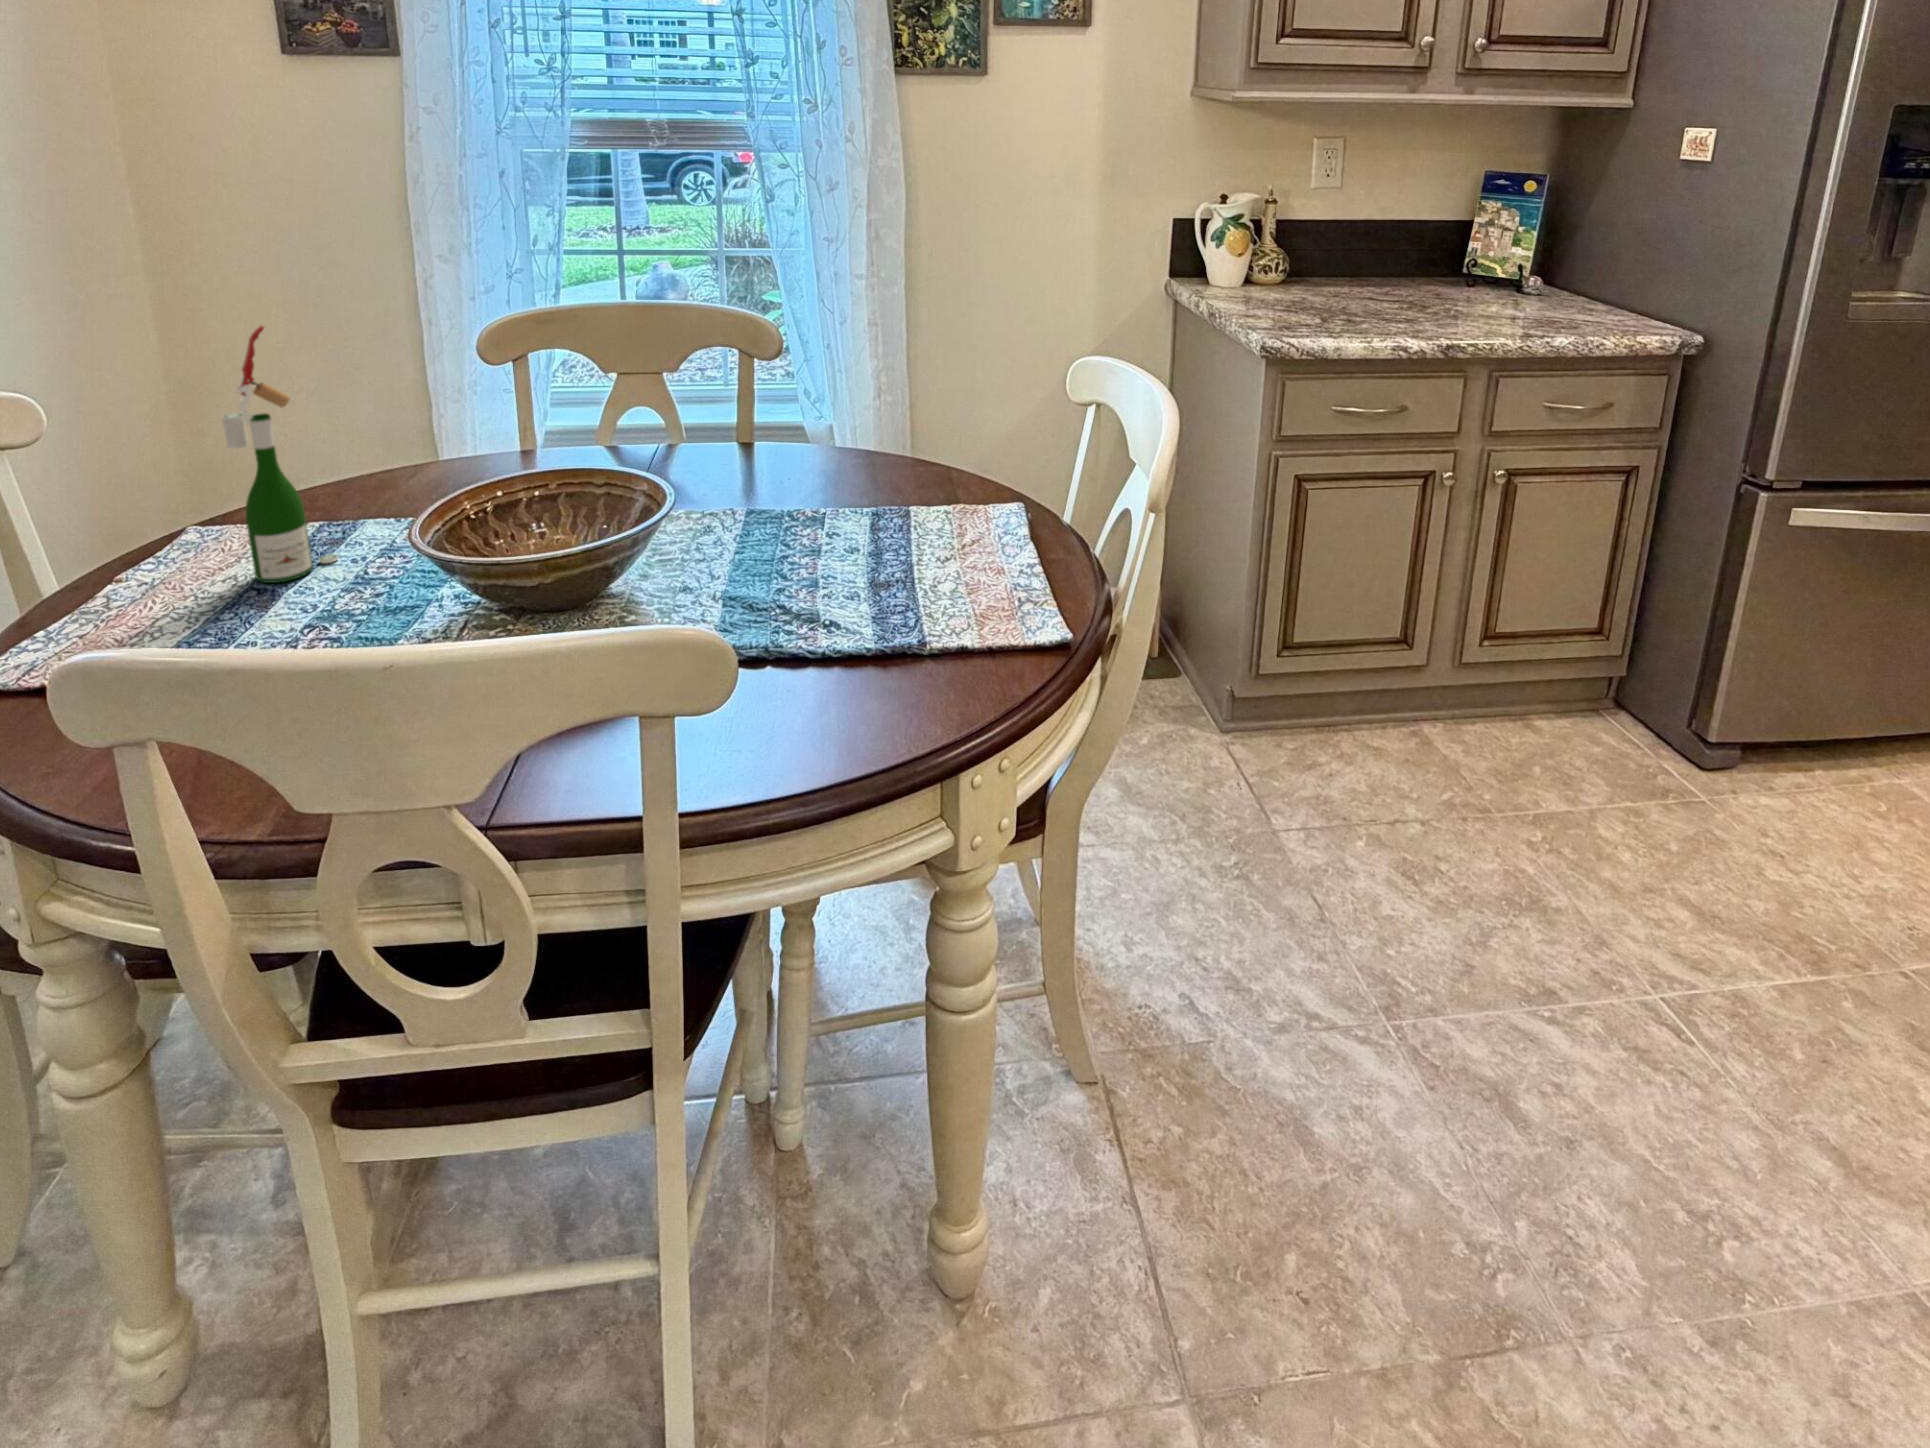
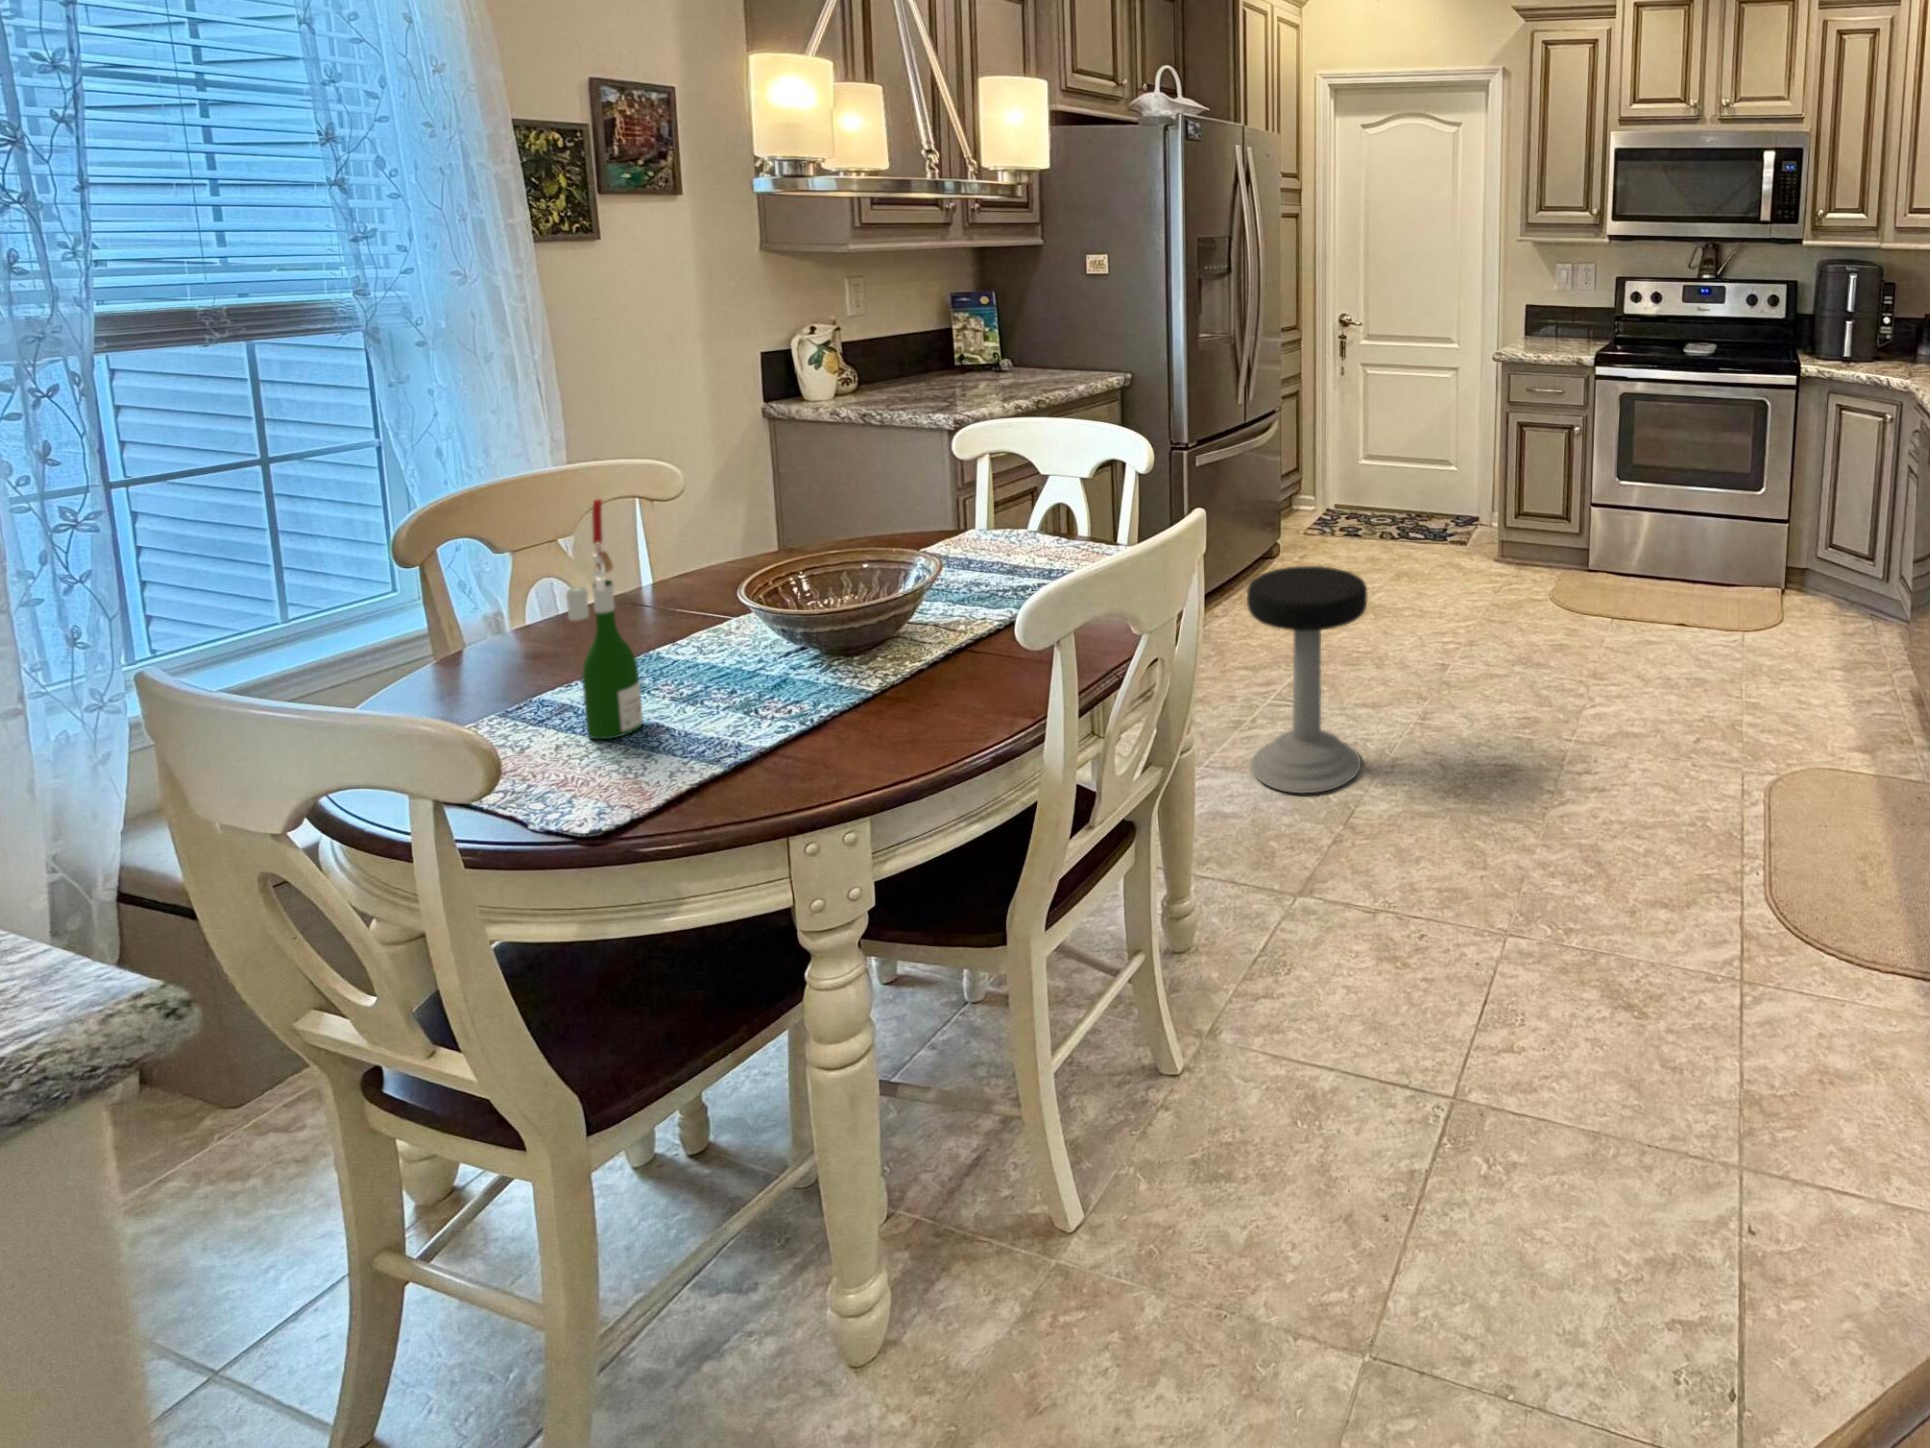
stool: none [1446,783,1784,1310] -> present [1247,566,1368,793]

